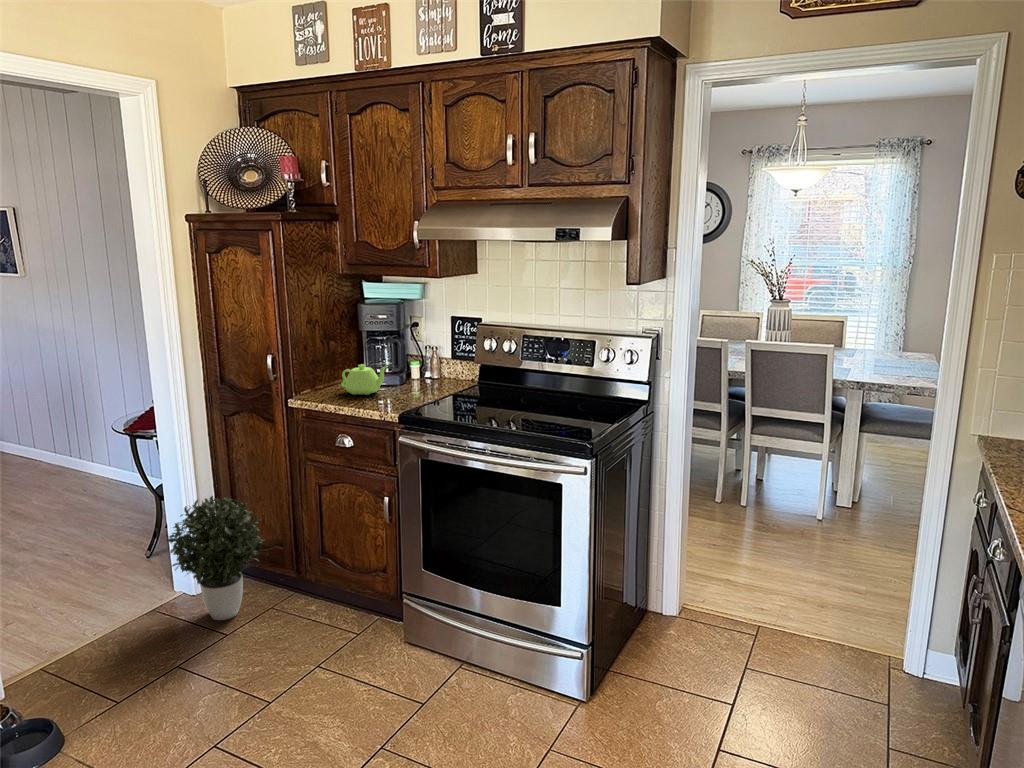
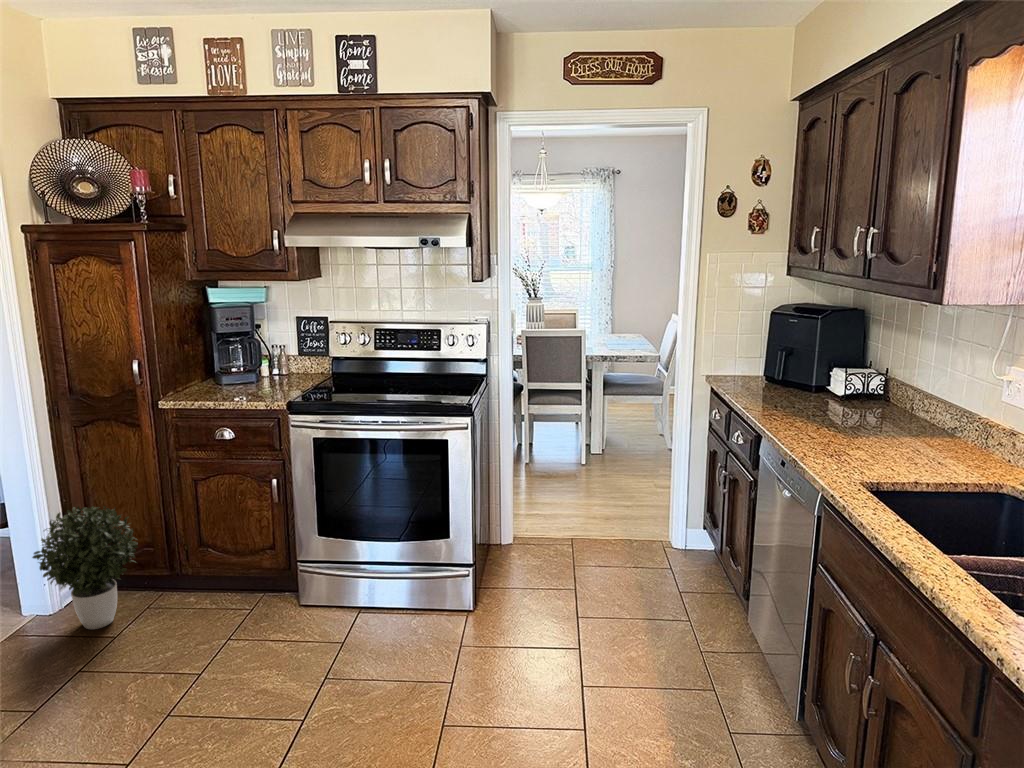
teapot: present [341,364,386,395] -> none [204,364,251,393]

